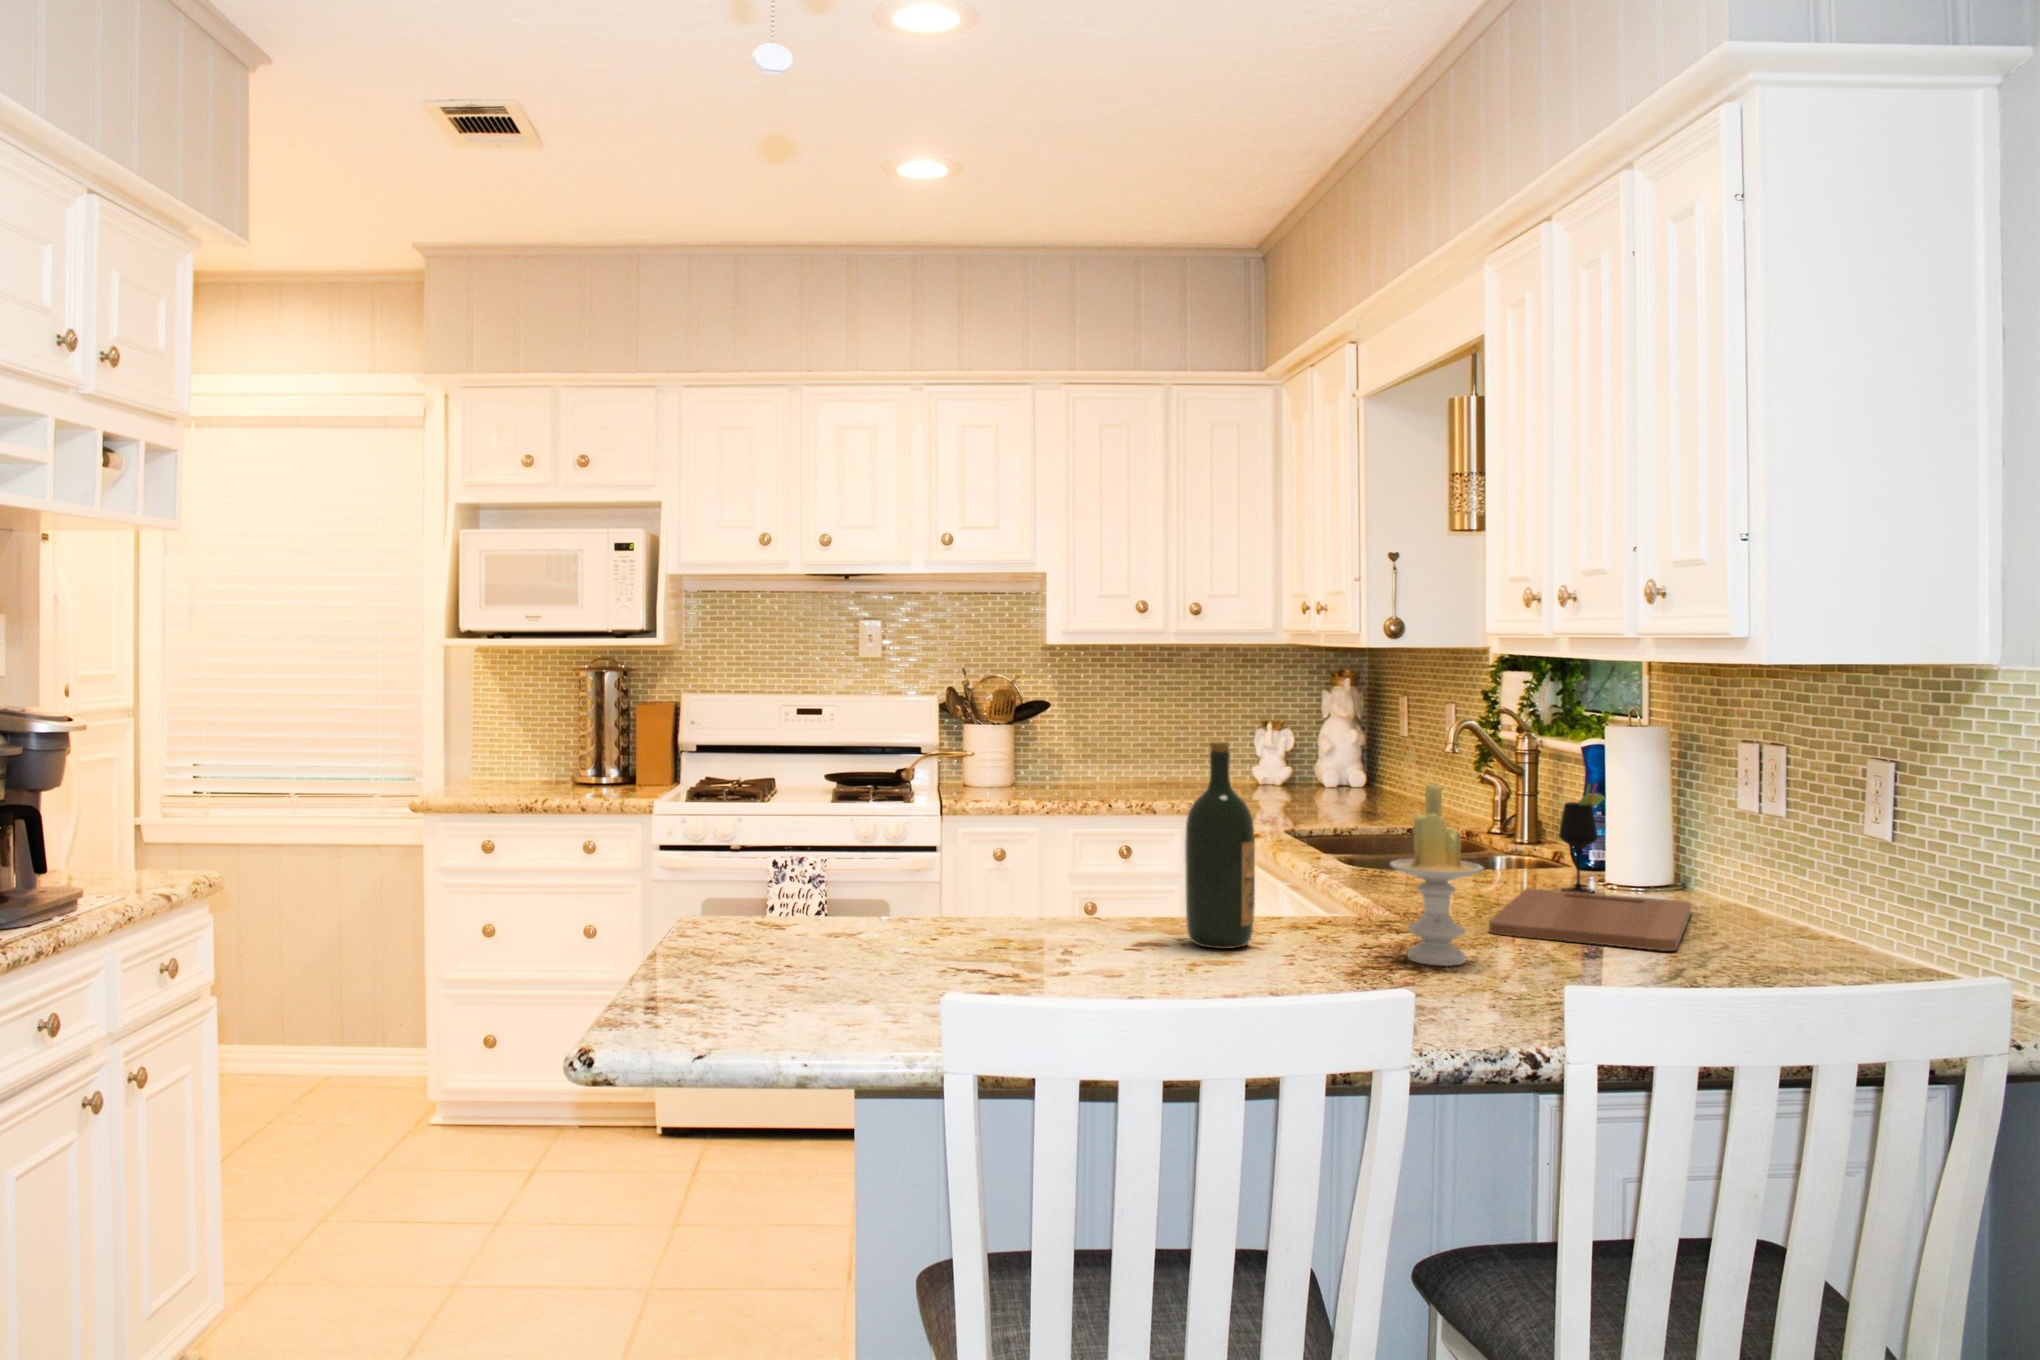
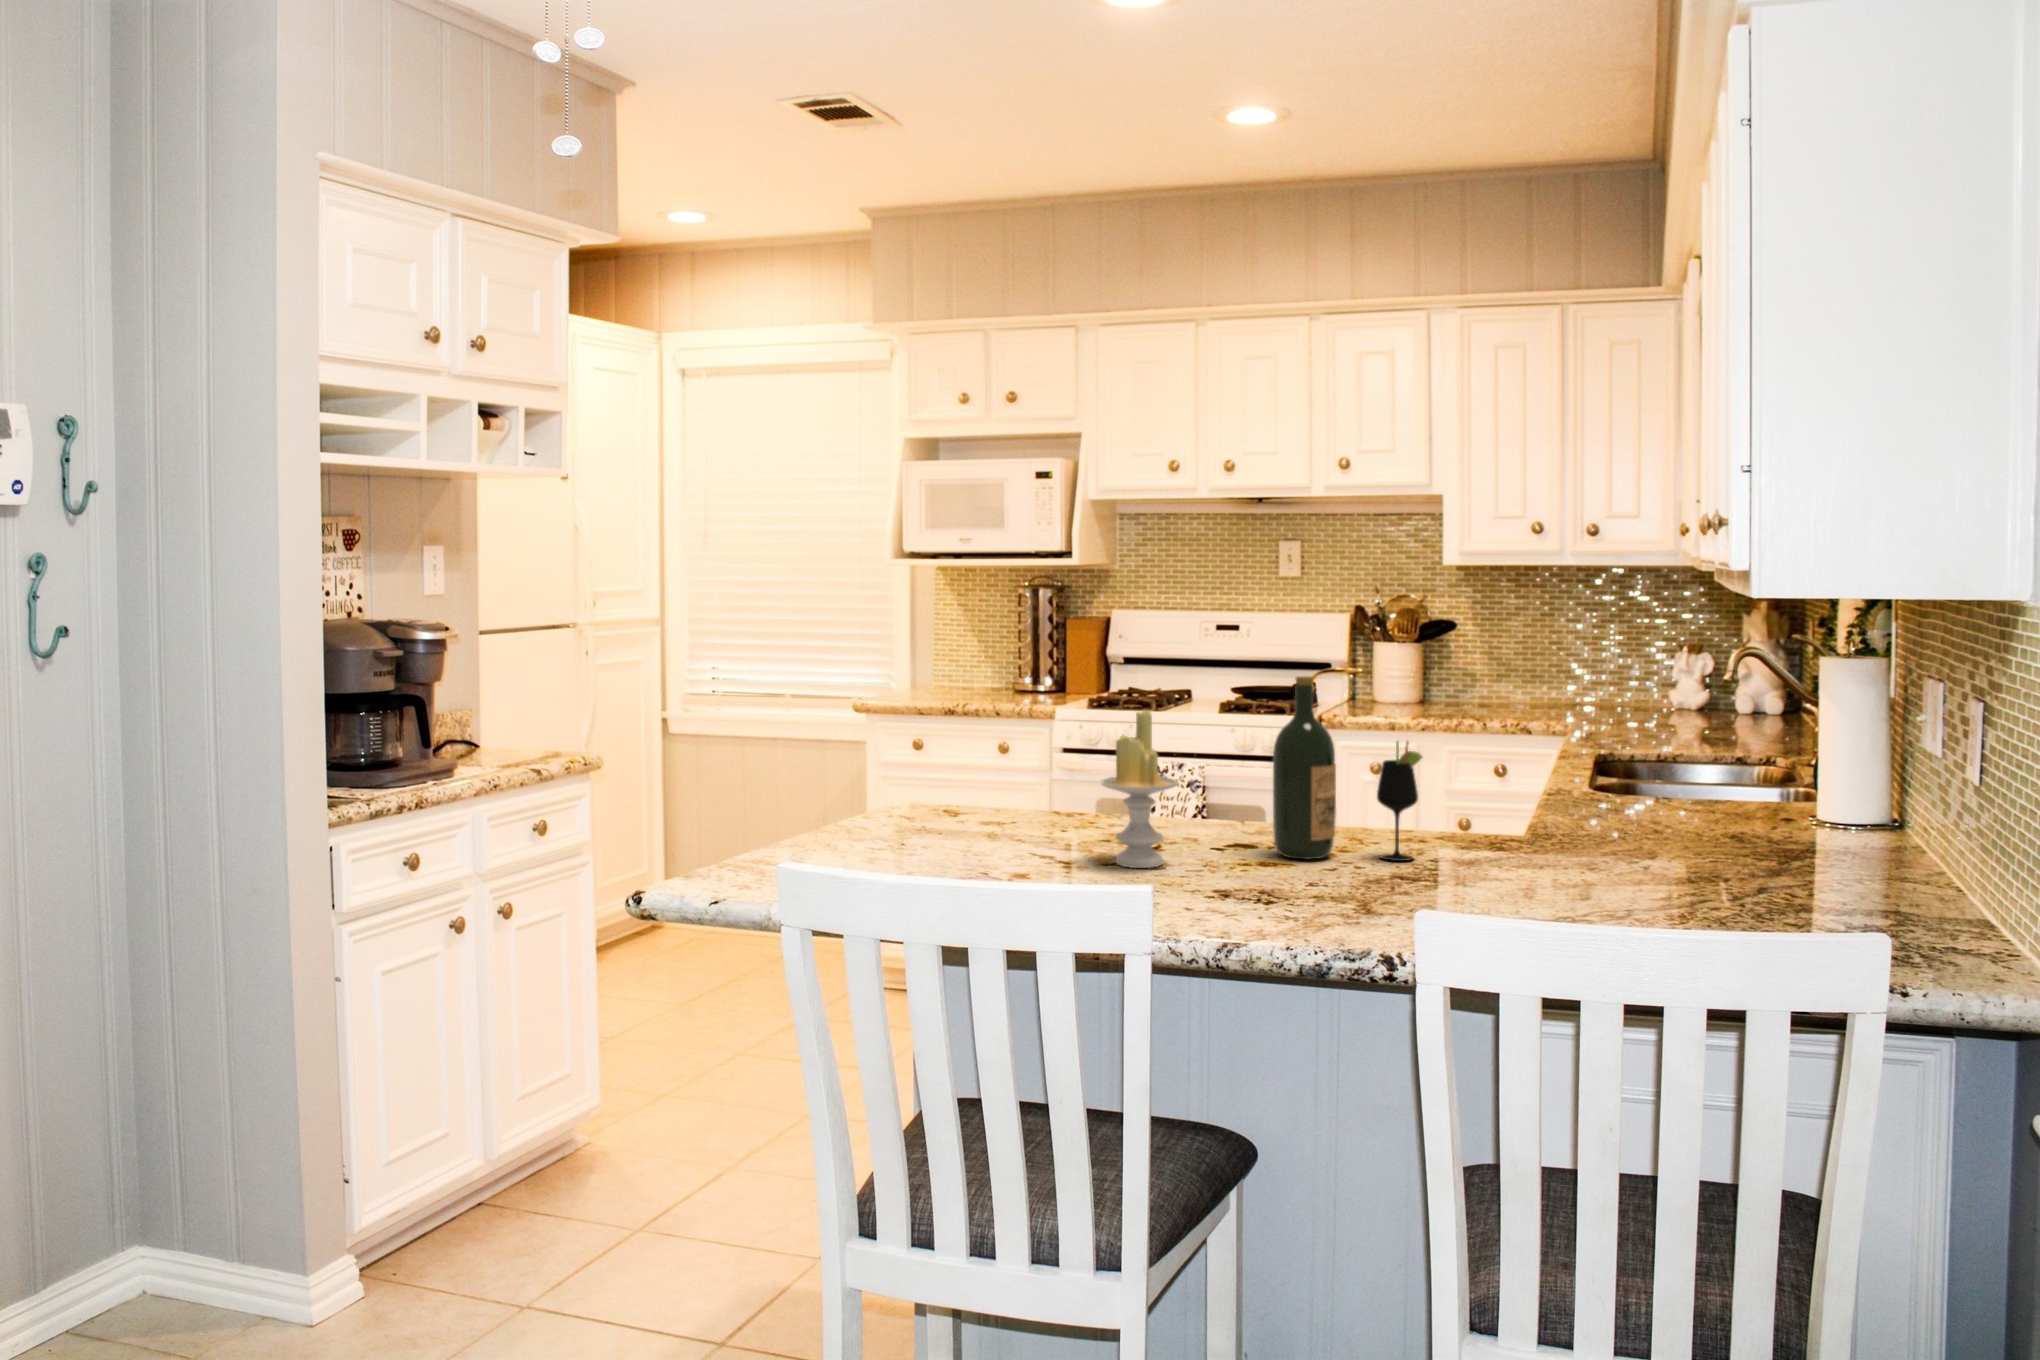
candle: present [1390,783,1484,966] -> present [1101,710,1178,868]
wine glass: present [1559,785,1604,893] -> present [1377,742,1422,861]
cutting board: present [1489,889,1691,951] -> none [1597,833,1882,899]

